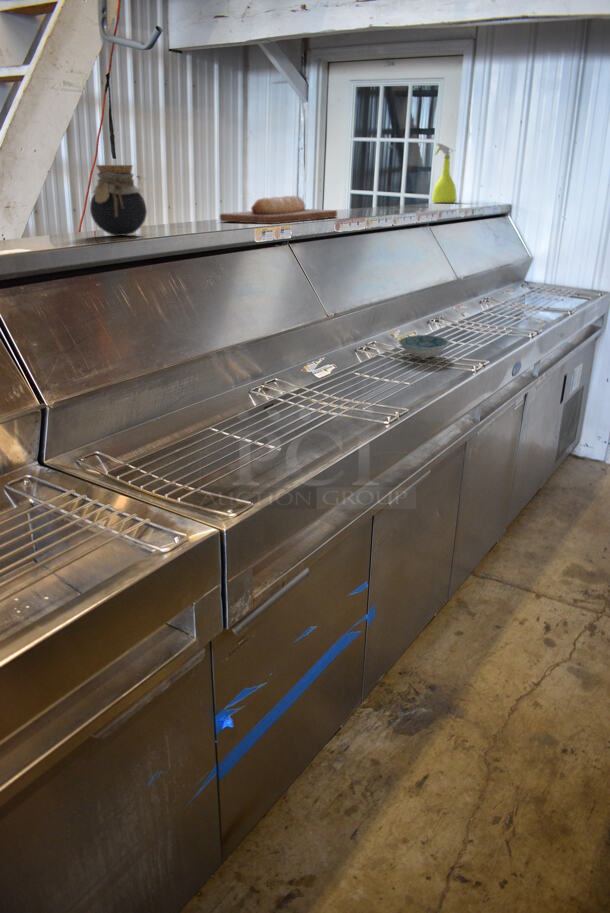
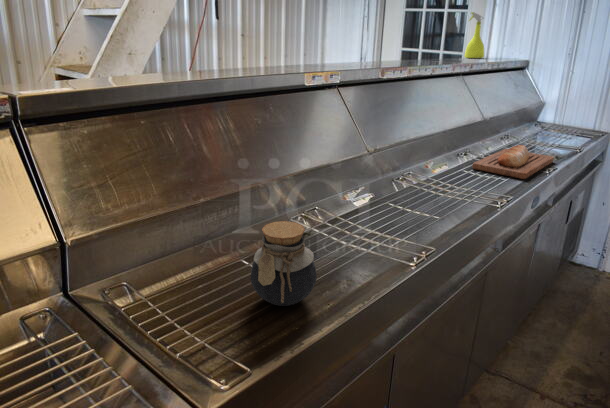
jar: present [90,165,147,236] -> present [251,221,317,306]
bread loaf: present [220,196,337,224] -> present [472,145,554,179]
ceramic bowl: present [399,335,449,359] -> none [432,169,478,191]

